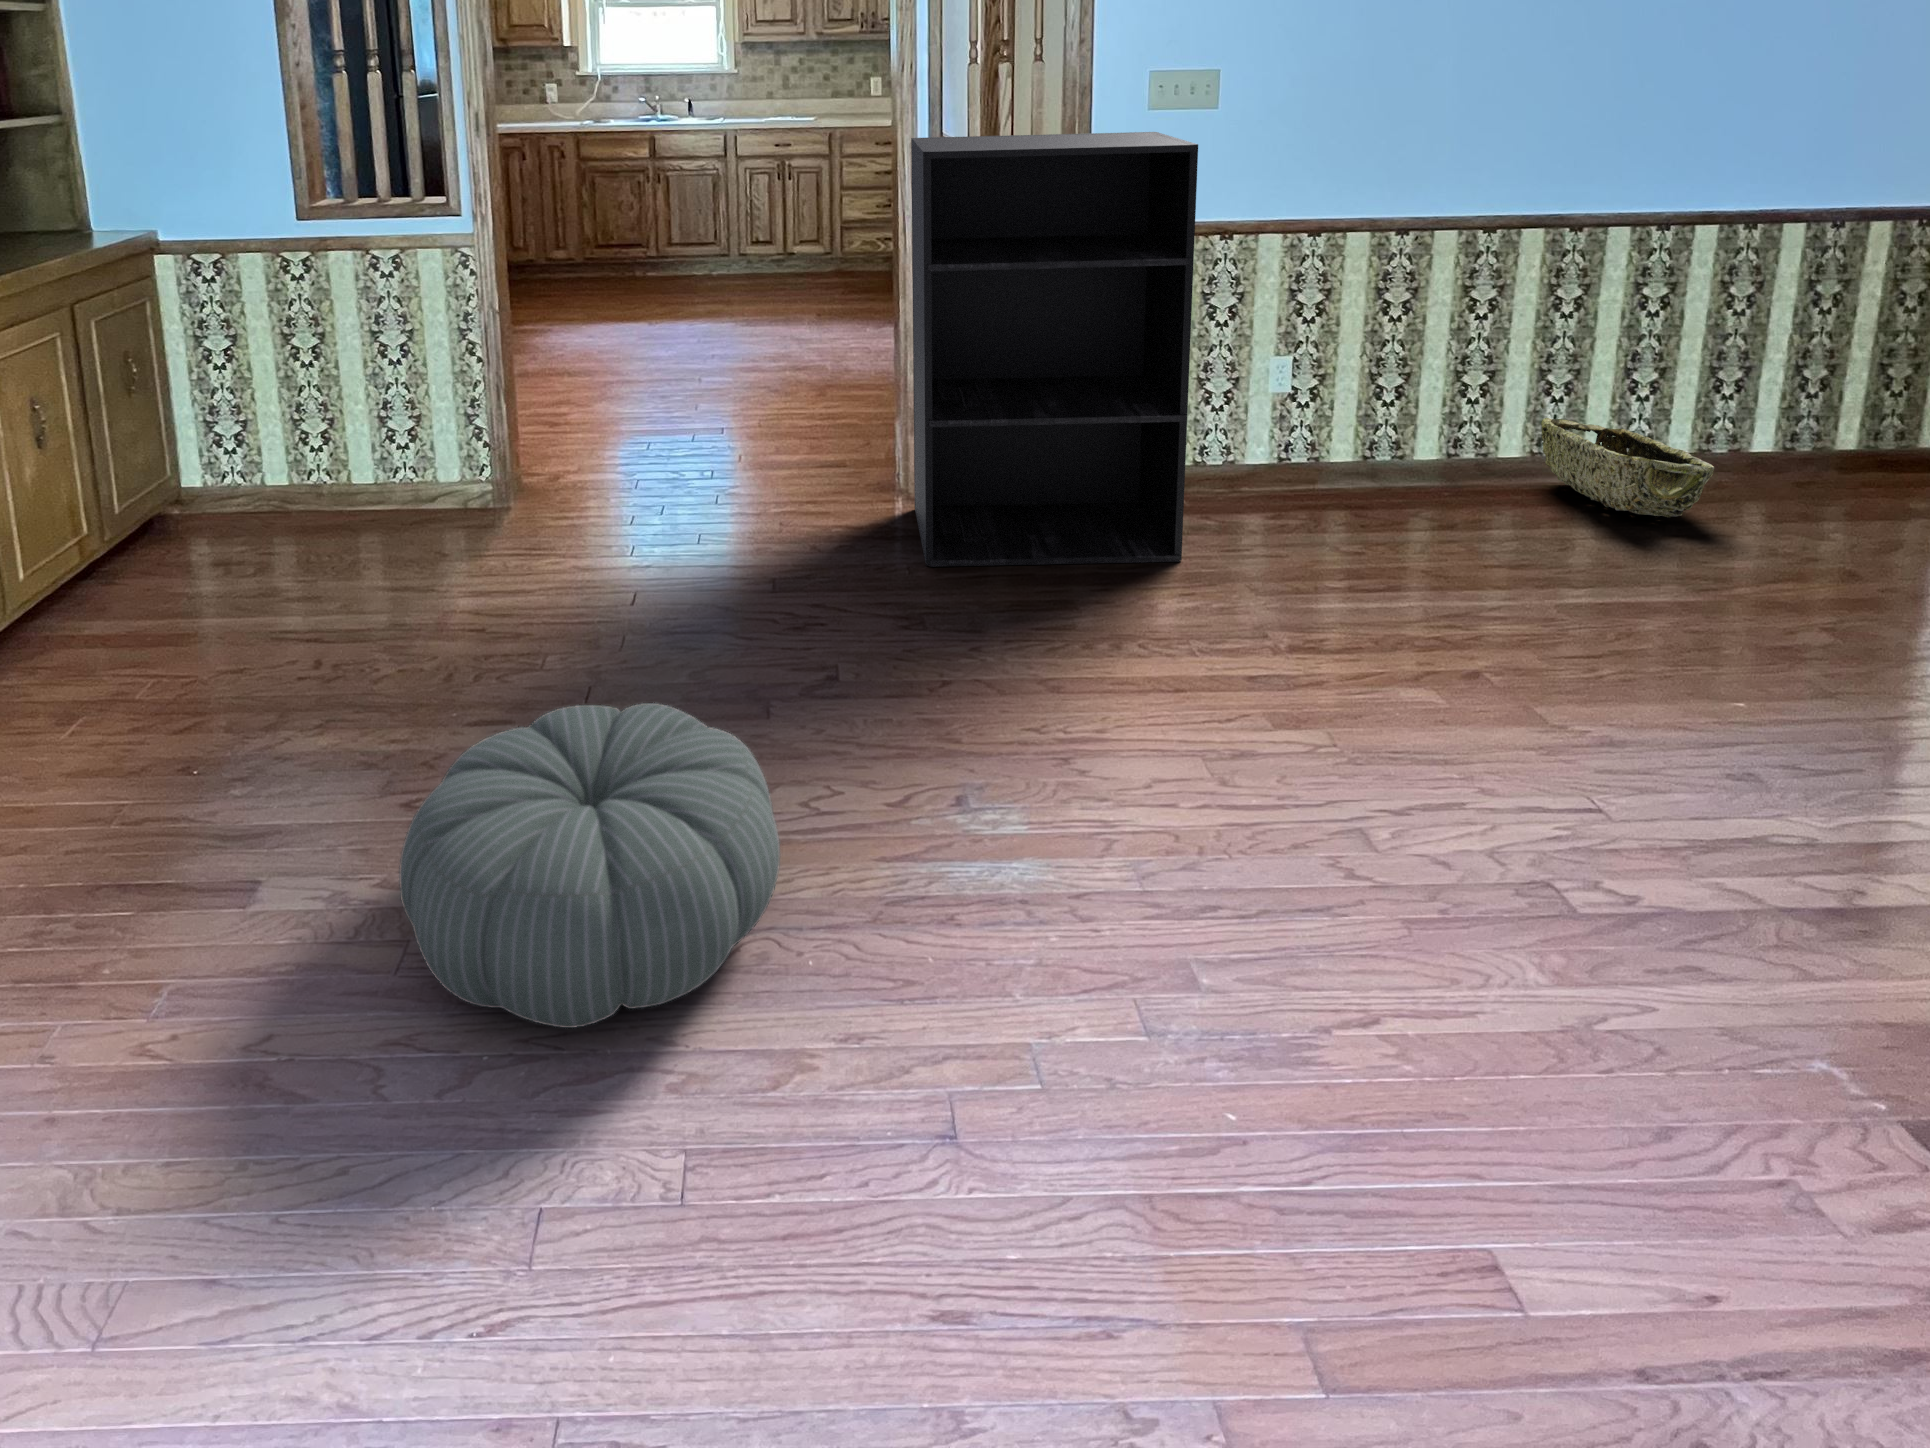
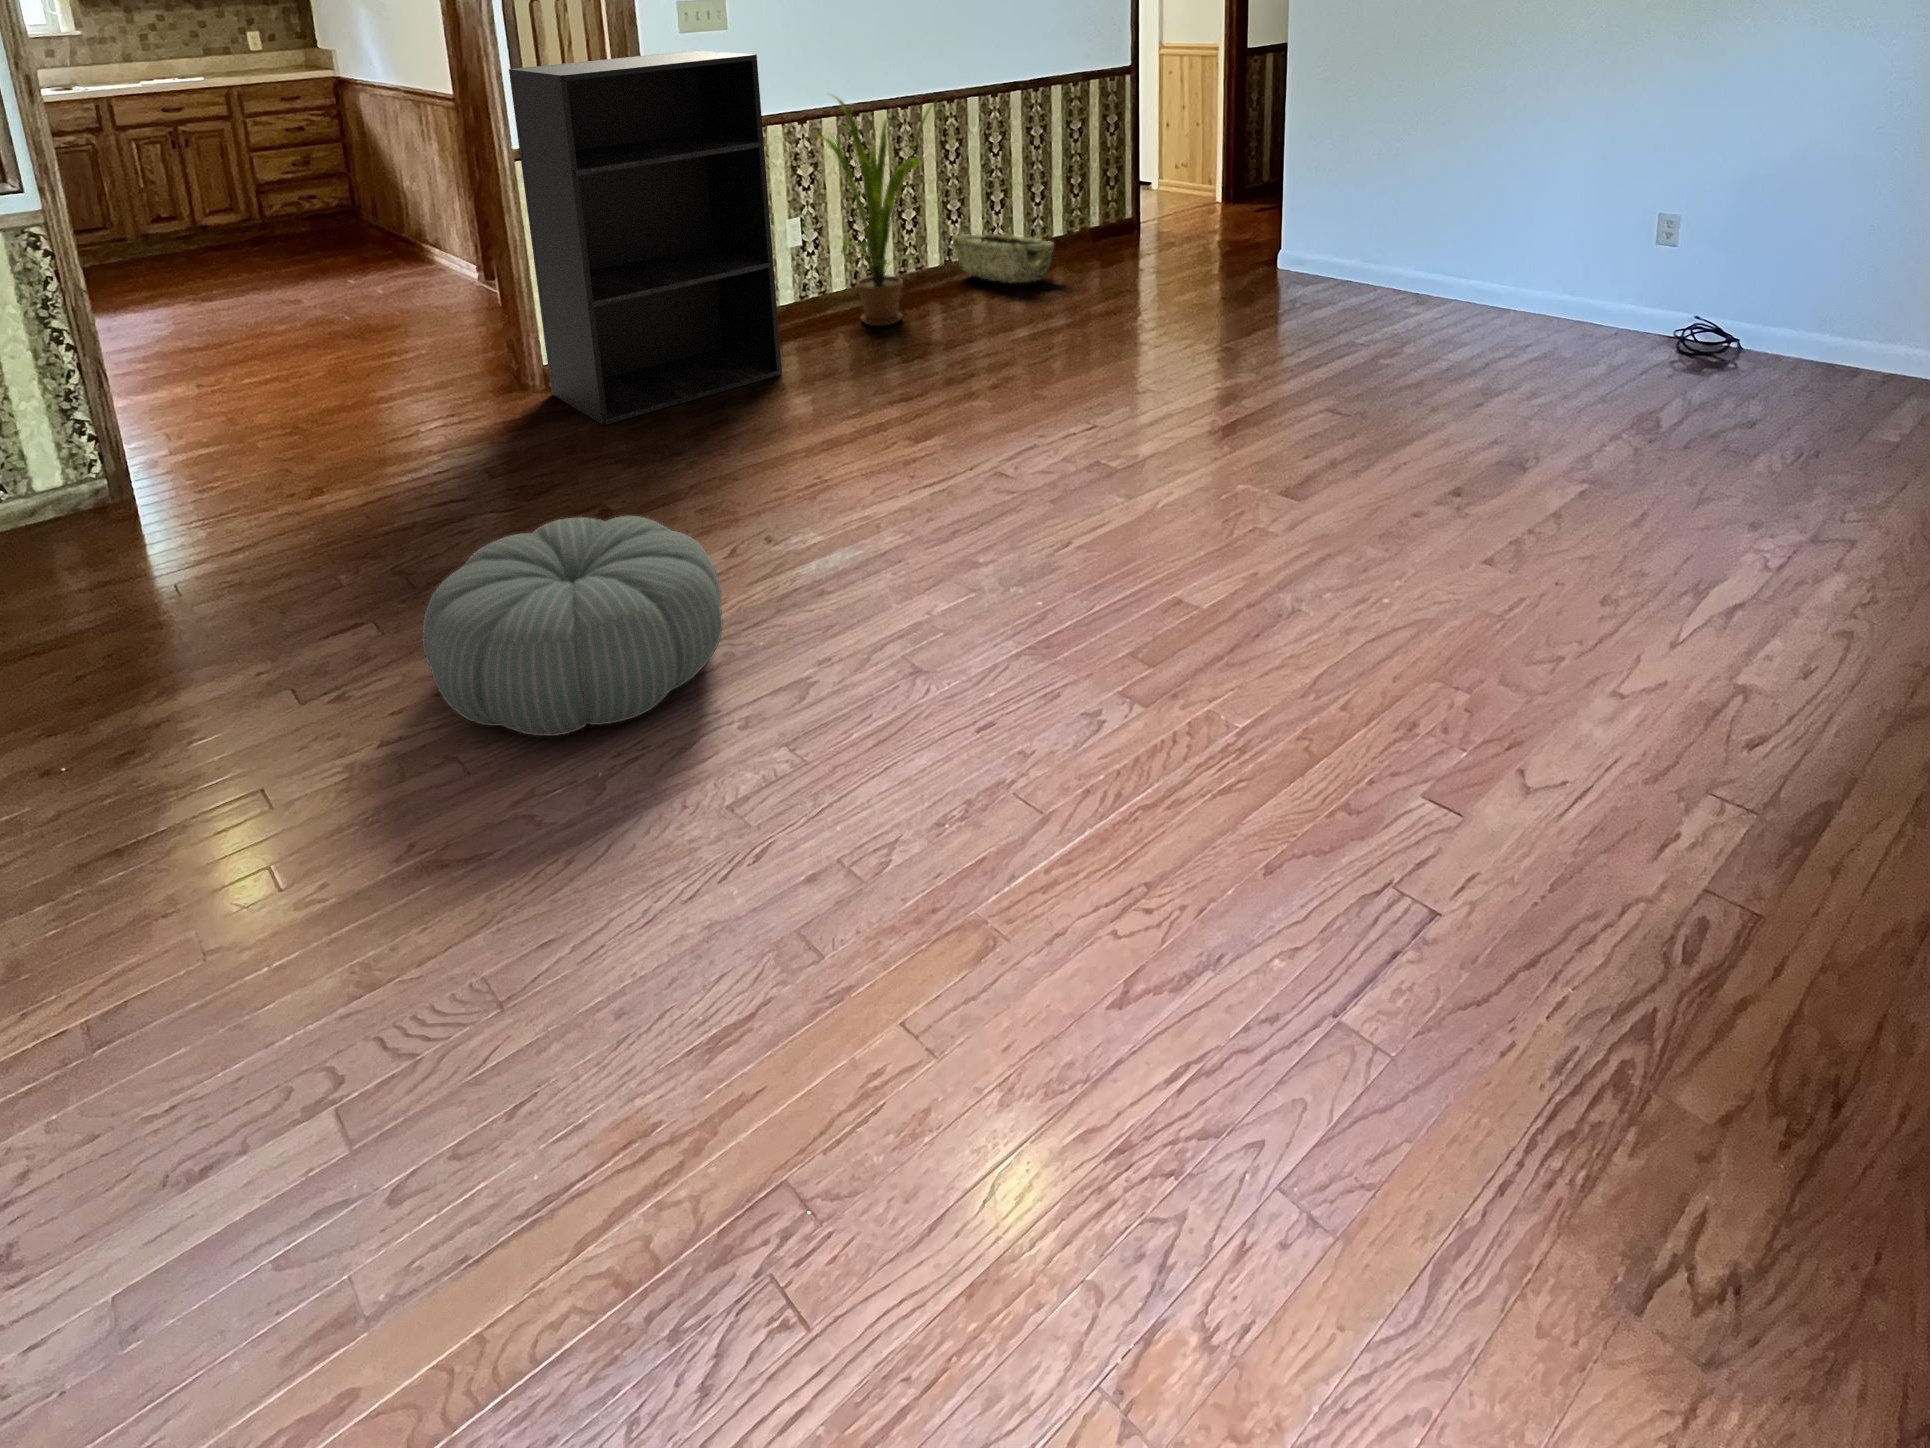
house plant: none [1295,199,1509,528] -> present [820,97,935,326]

